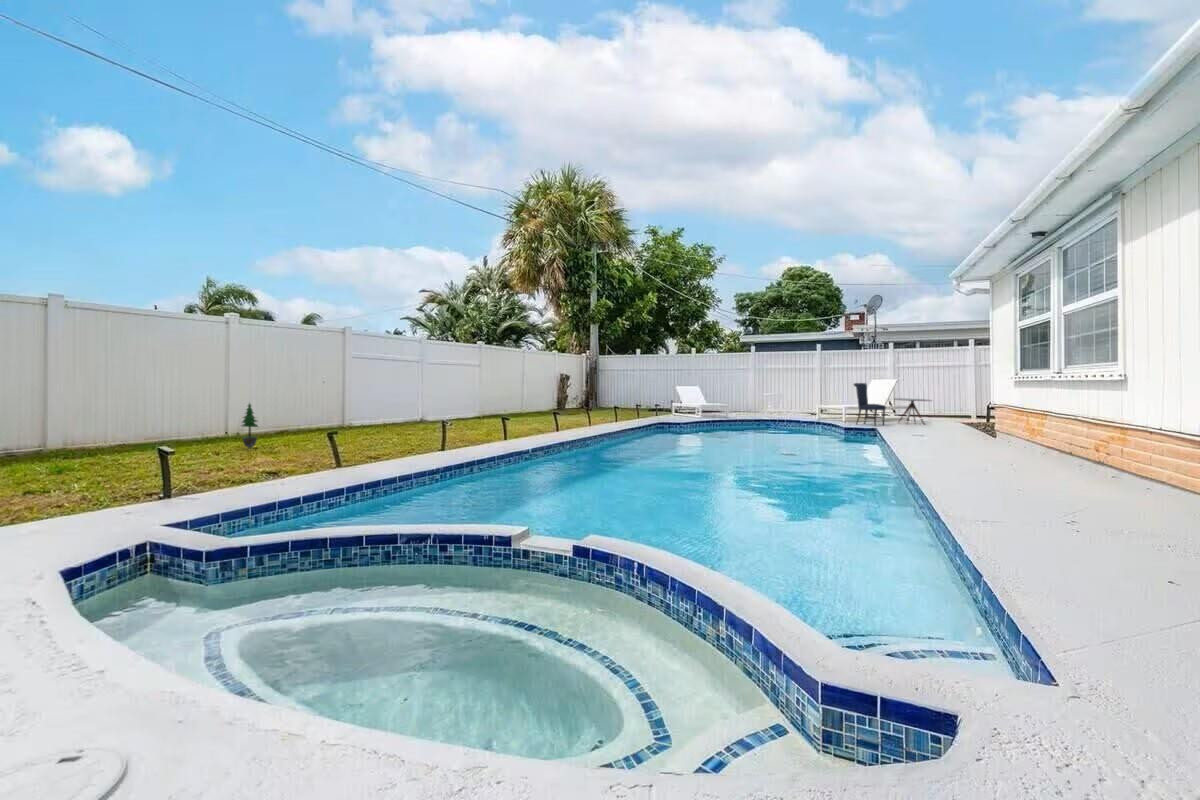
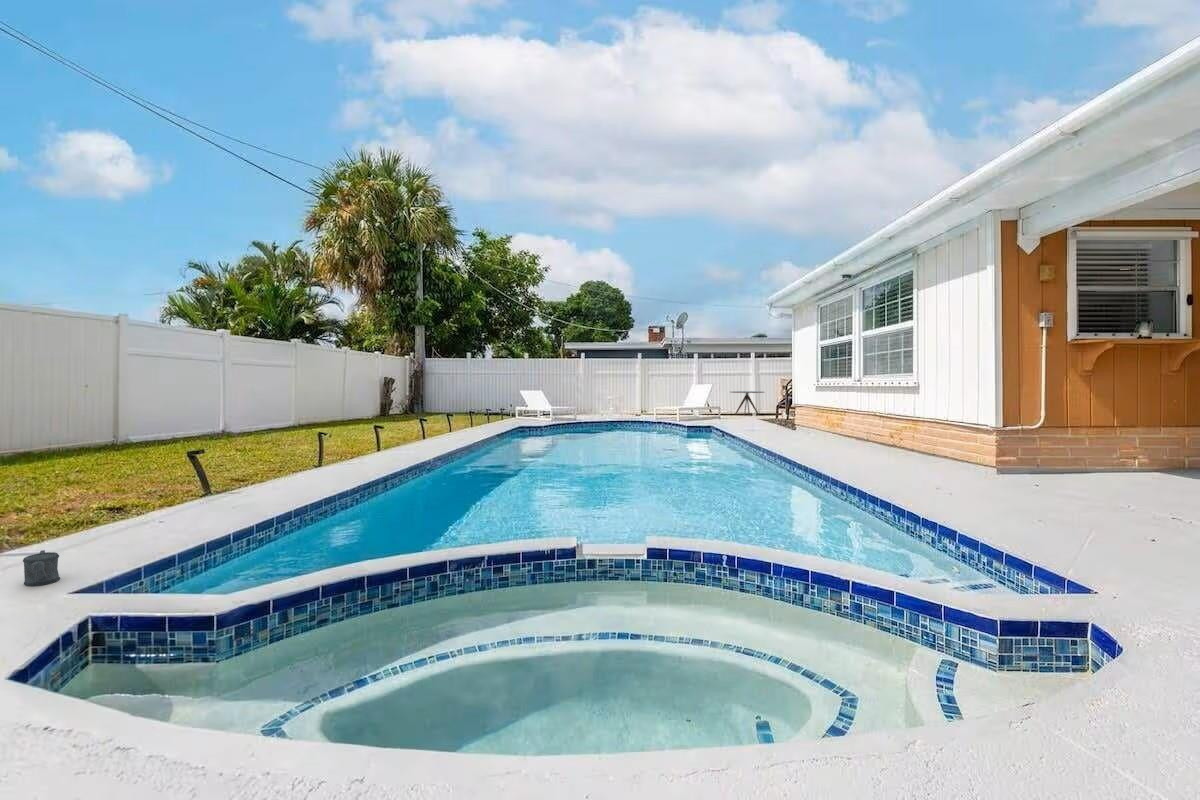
chair: present [854,383,886,426] -> none [701,377,730,419]
potted tree: present [242,403,258,448] -> none [28,418,58,483]
watering can: none [137,497,163,520] -> present [23,550,60,586]

